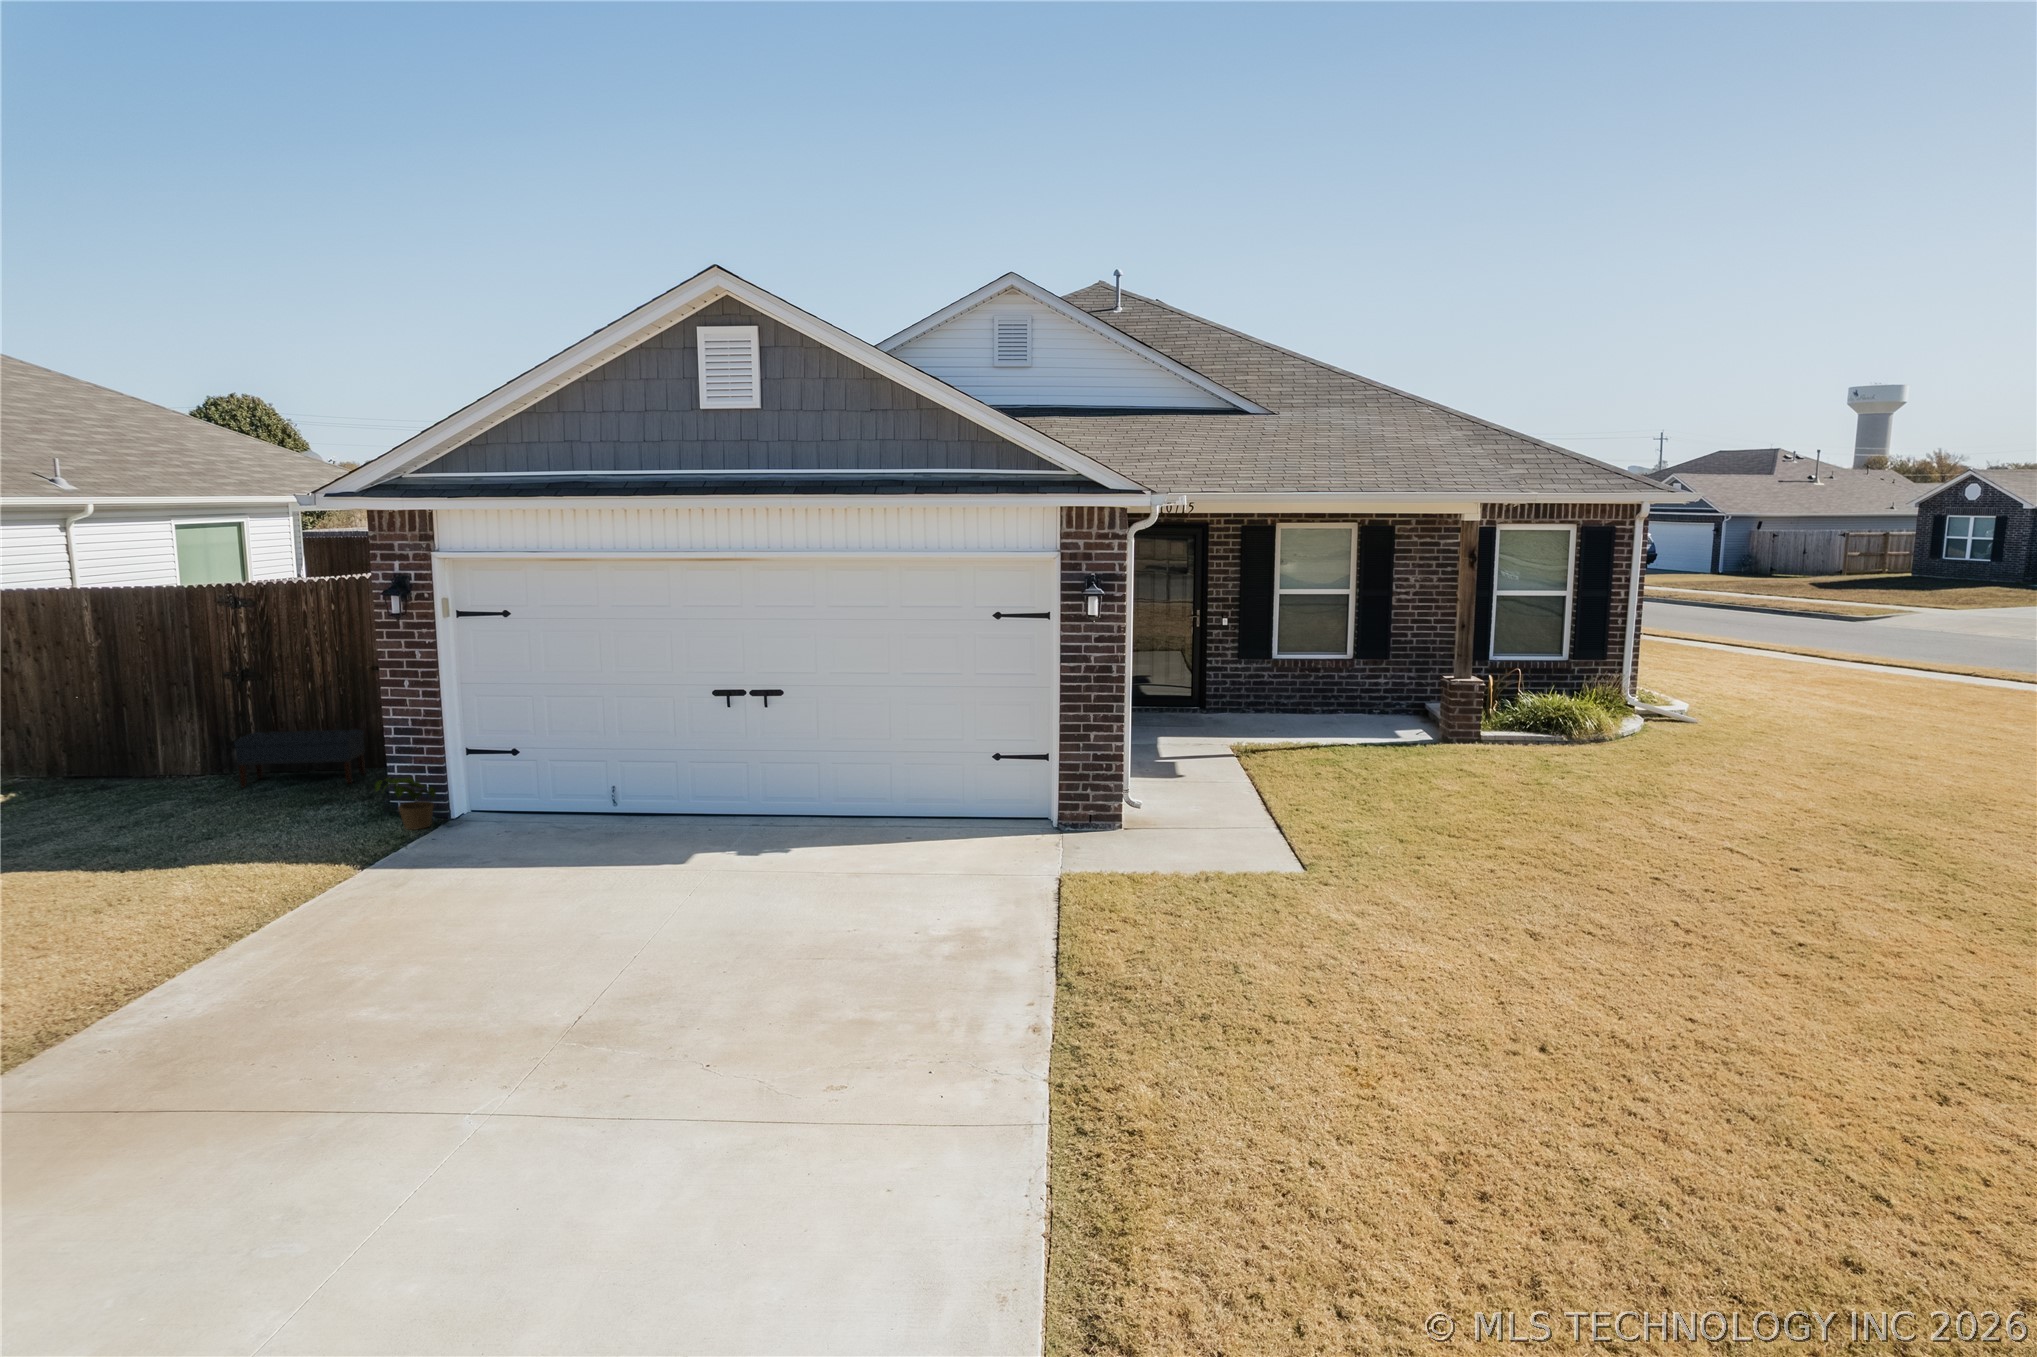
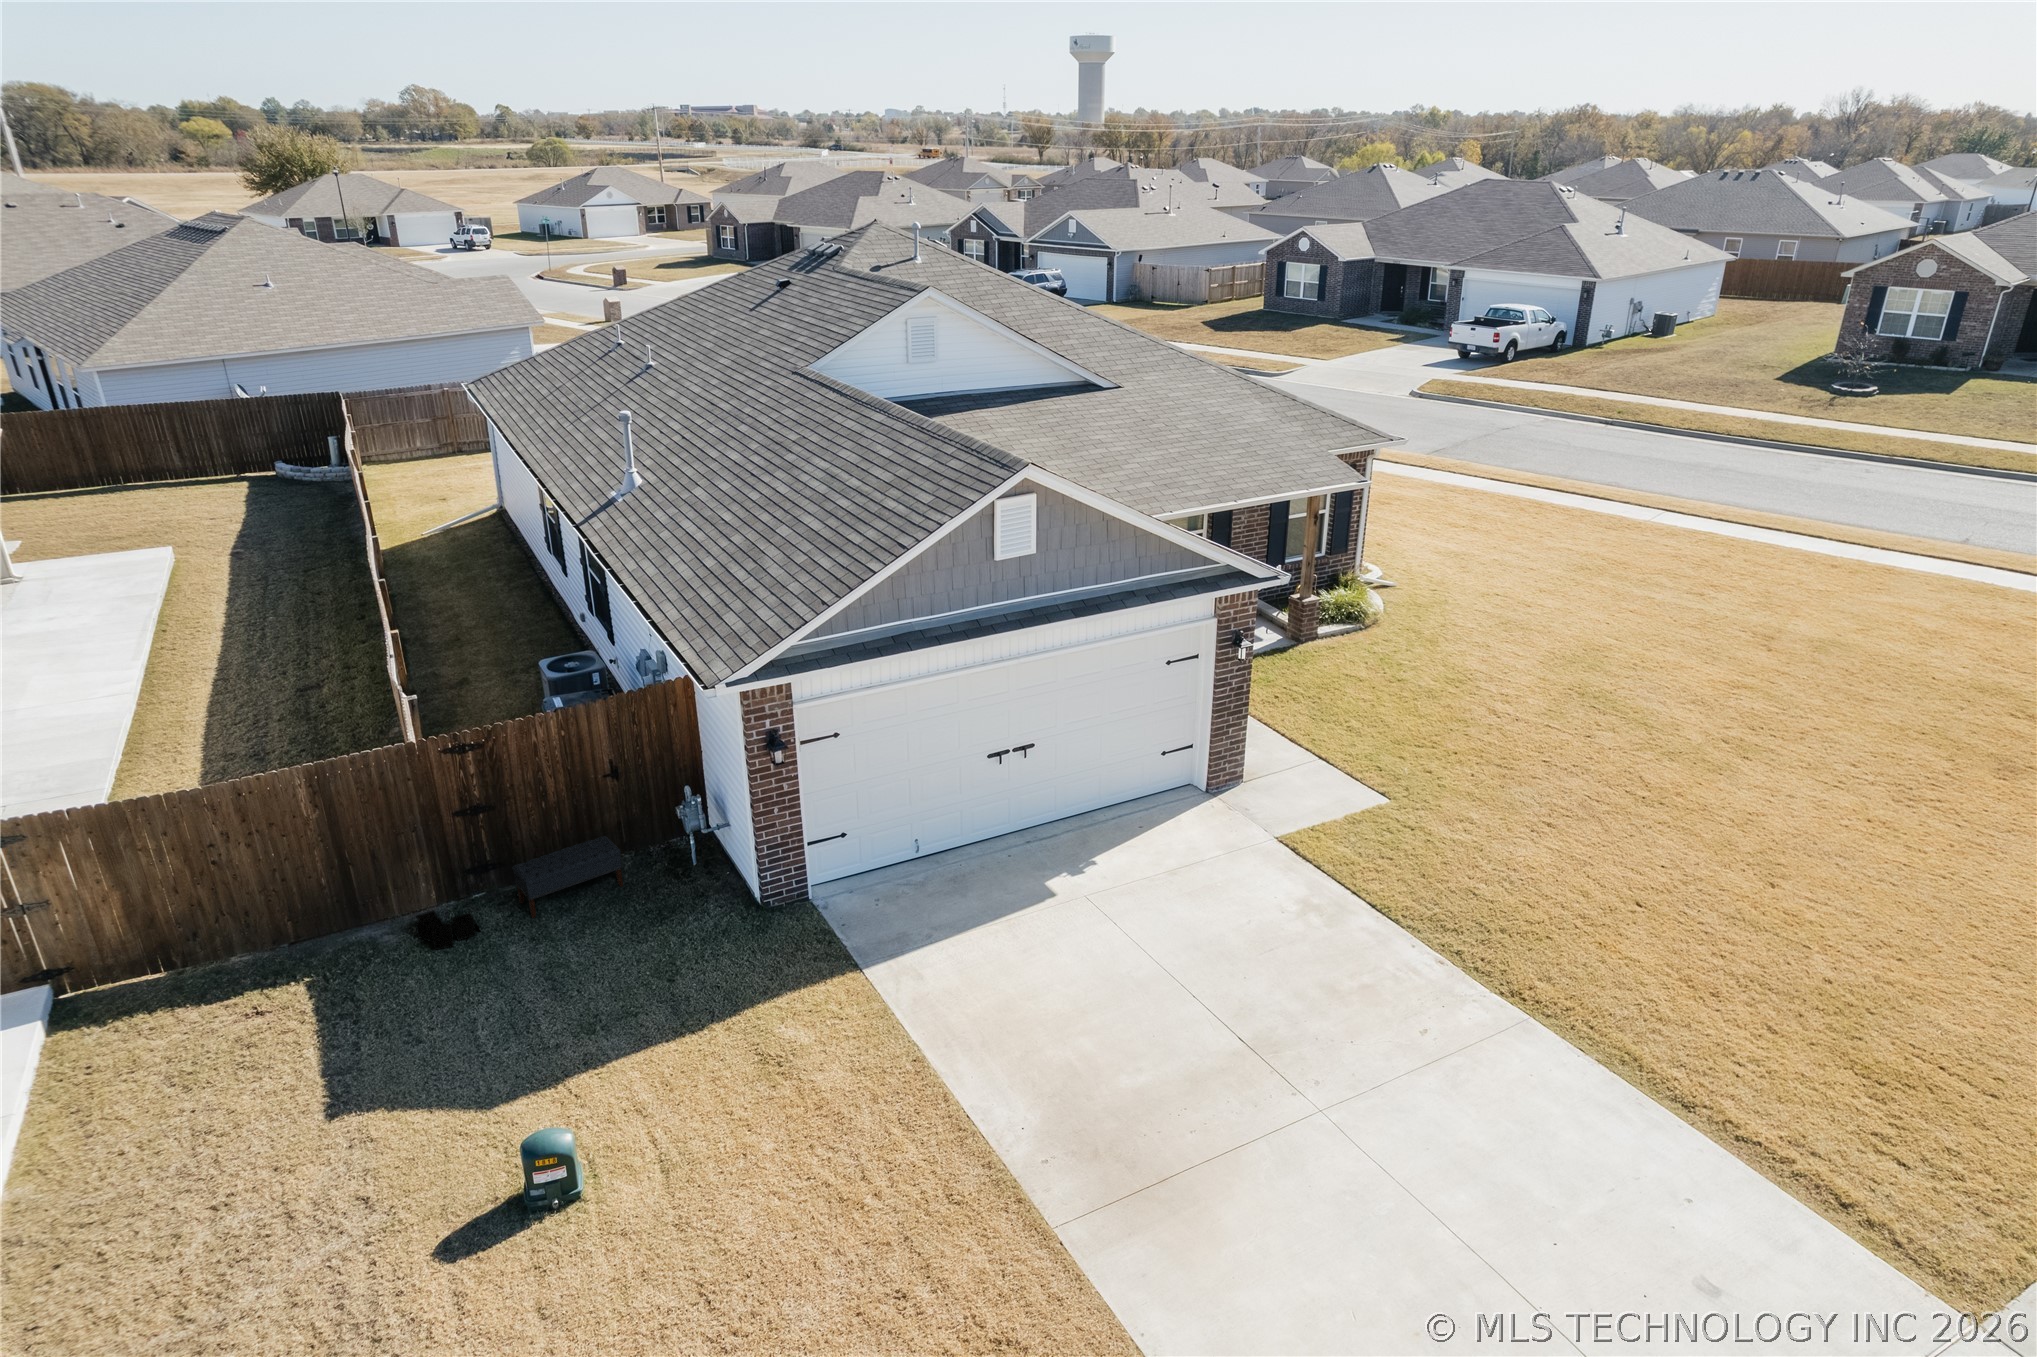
storage bin: none [132,760,200,790] -> present [415,911,476,950]
potted plant: present [375,777,436,830] -> none [774,883,816,922]

